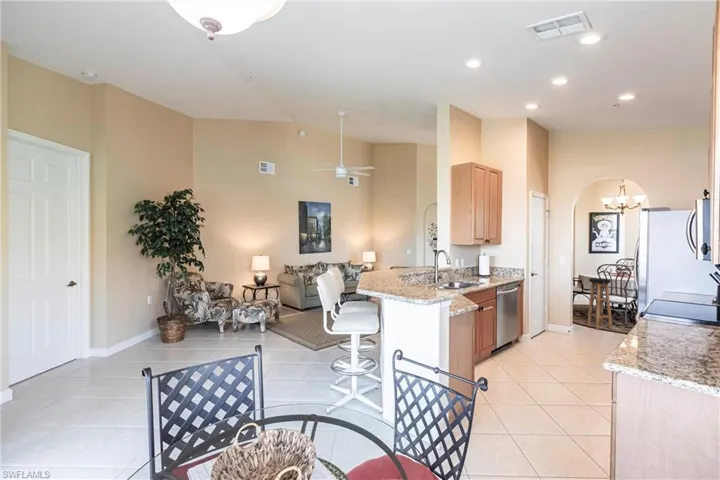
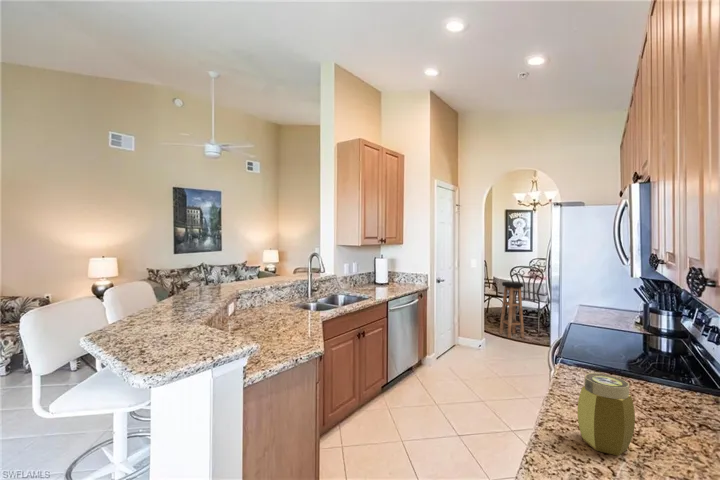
jar: none [650,303,682,341] -> present [577,373,635,456]

